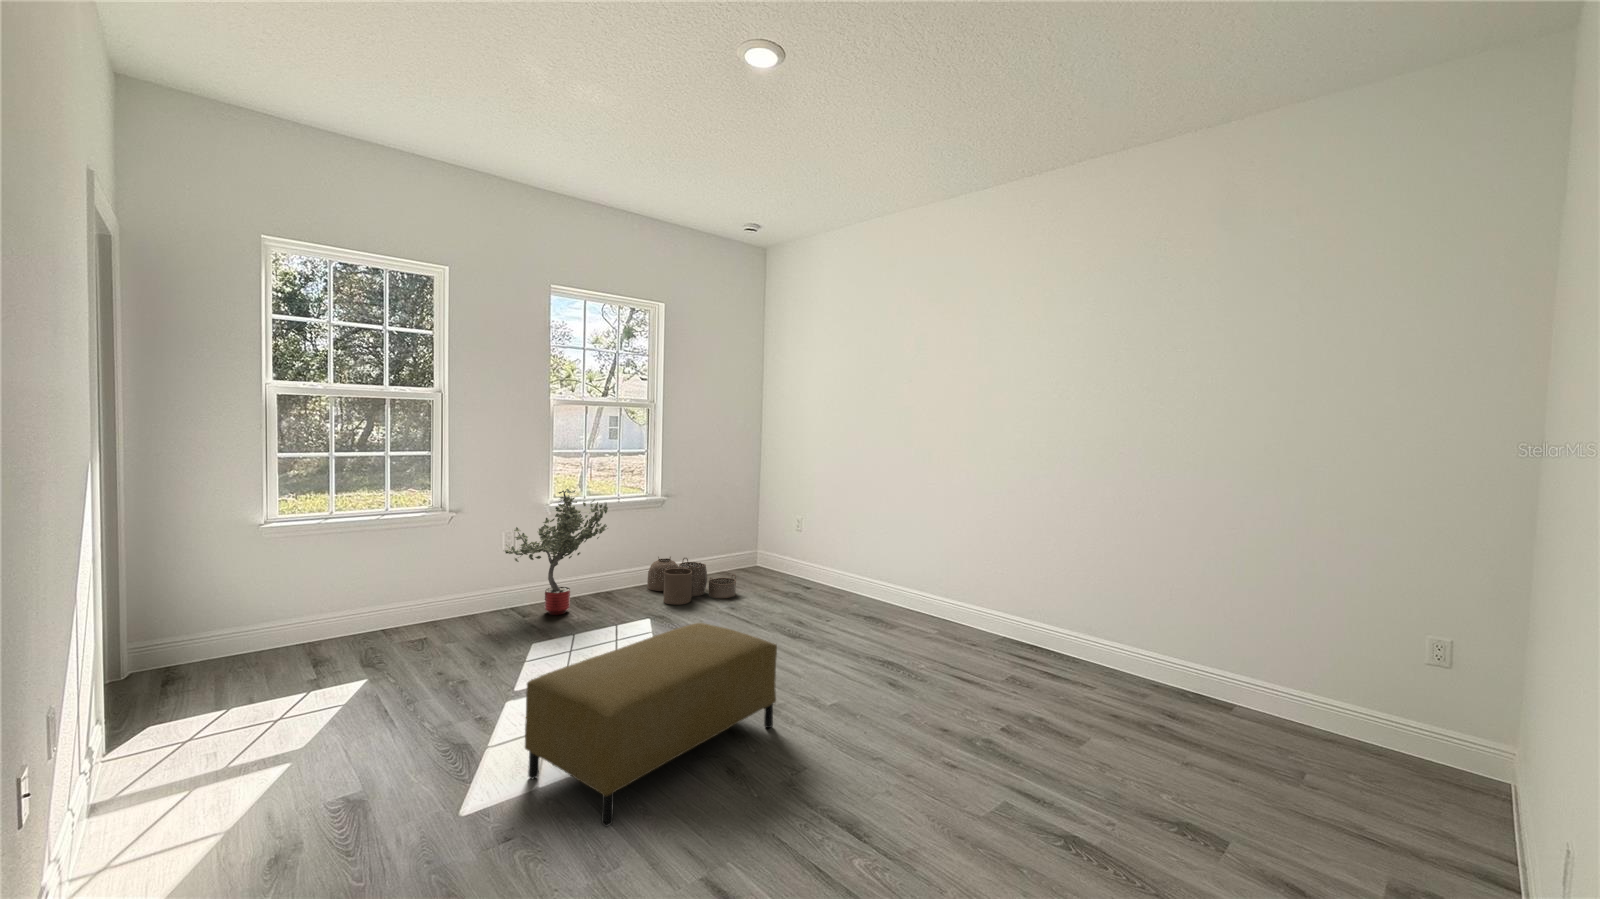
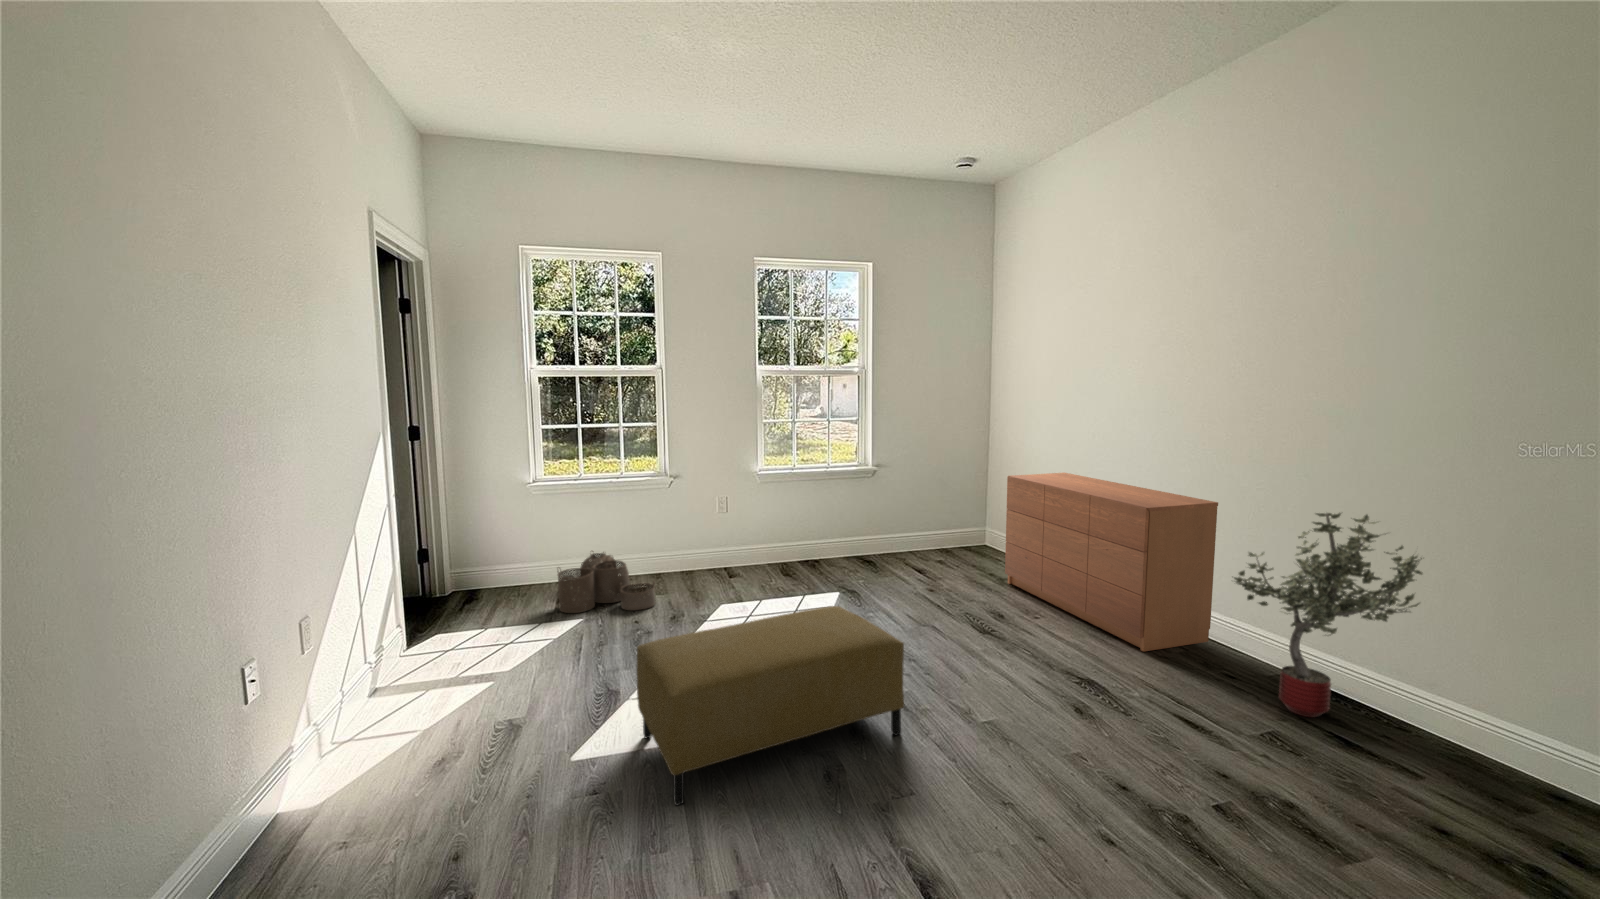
potted tree: present [505,489,608,615] -> present [1234,513,1423,717]
dresser: none [790,498,955,636] -> present [1005,473,1218,651]
woven basket: present [647,557,736,604] -> present [558,551,655,613]

